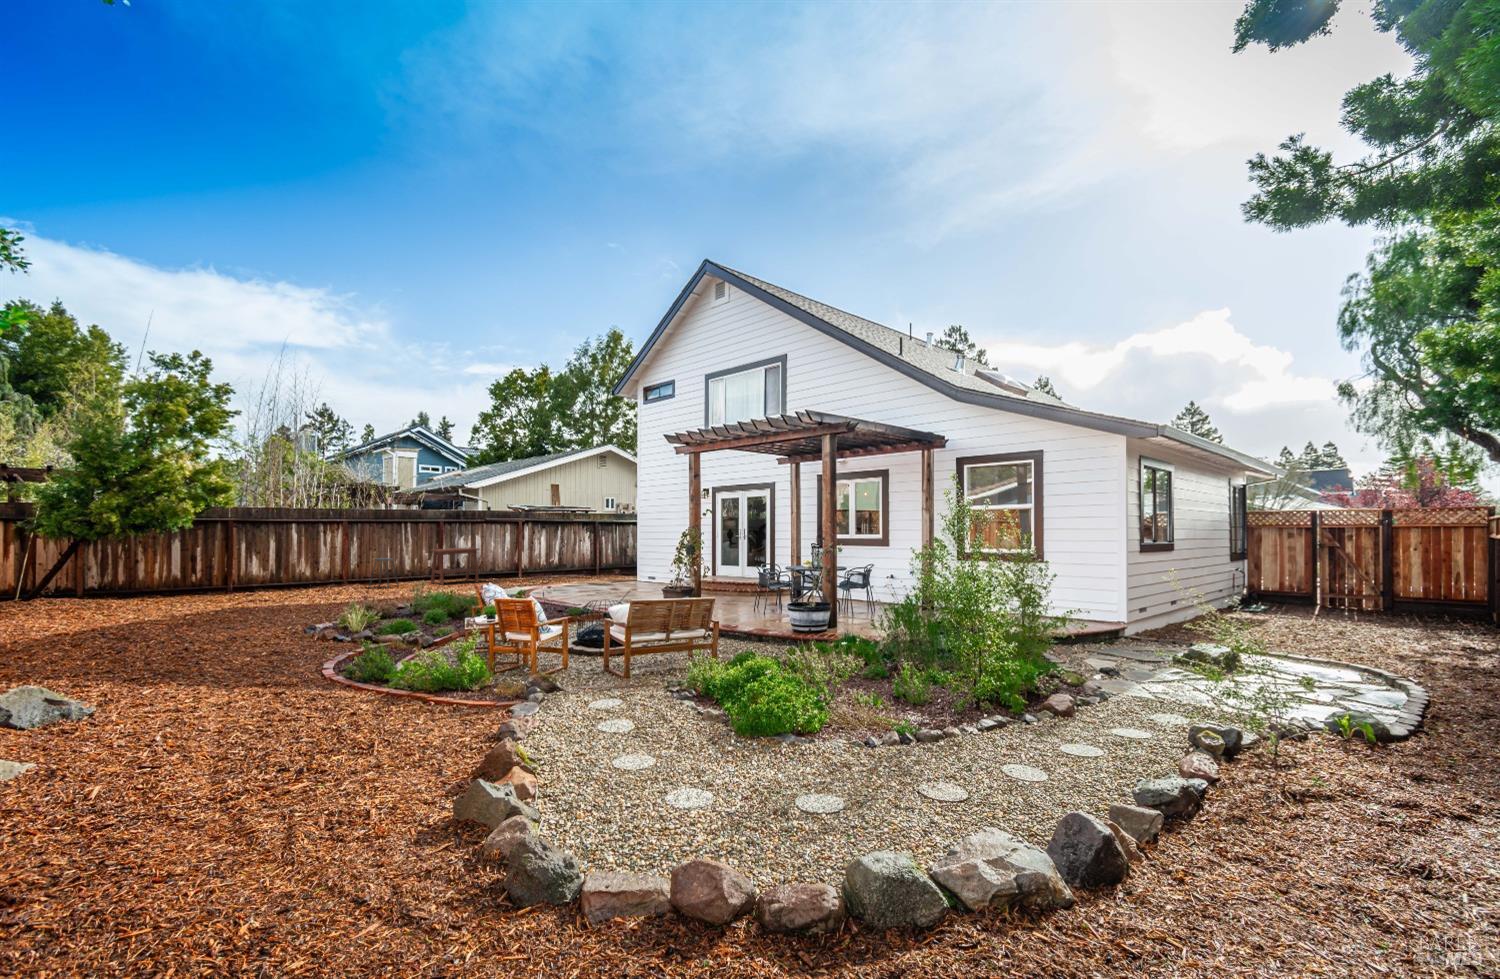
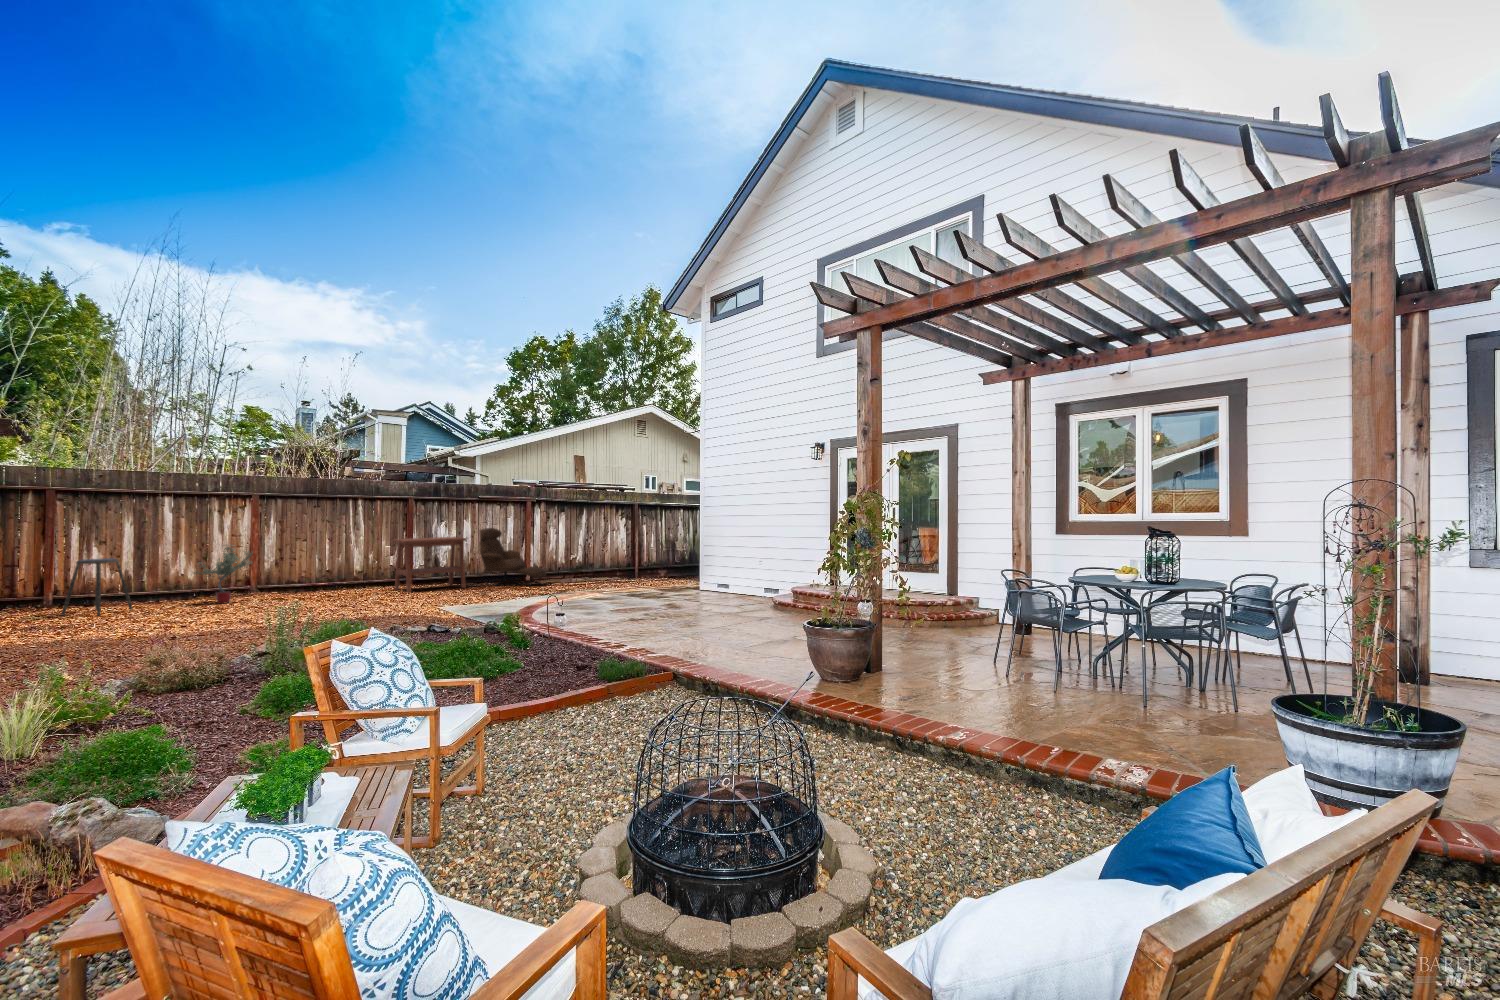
lounge chair: none [487,541,533,582] -> present [479,528,547,586]
potted tree: none [311,553,346,591] -> present [195,545,253,604]
stool: present [369,558,398,588] -> present [61,558,133,616]

